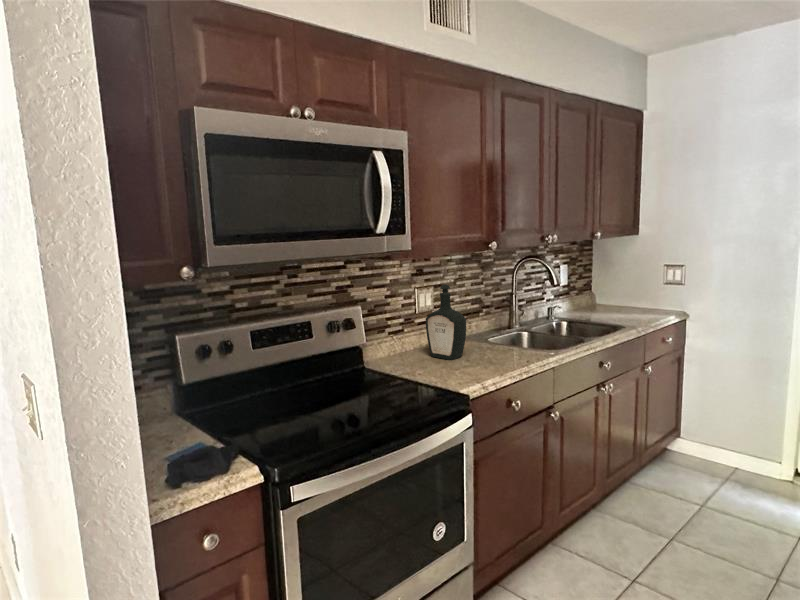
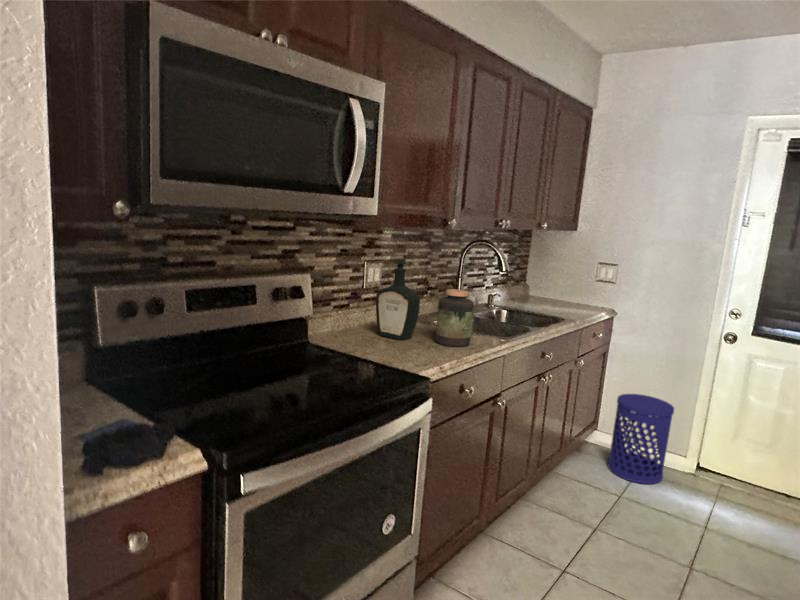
jar: none [484,308,517,363] -> present [435,289,474,347]
waste bin: none [692,398,760,493] -> present [607,394,674,484]

